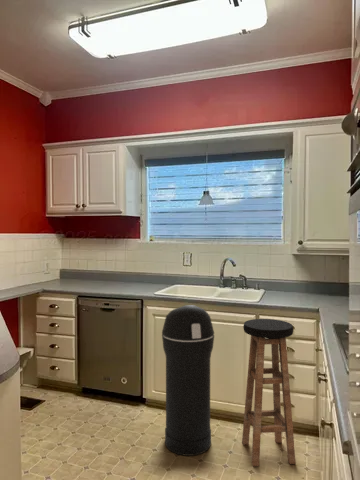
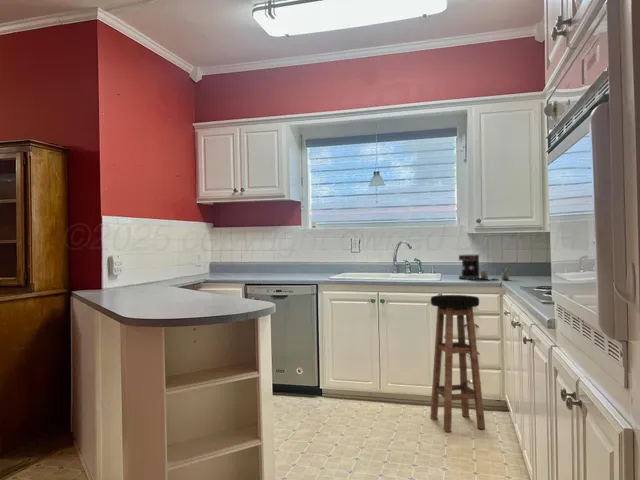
coffee maker: none [278,273,330,303] -> present [459,255,510,280]
trash can: present [162,305,214,456] -> none [349,282,401,428]

